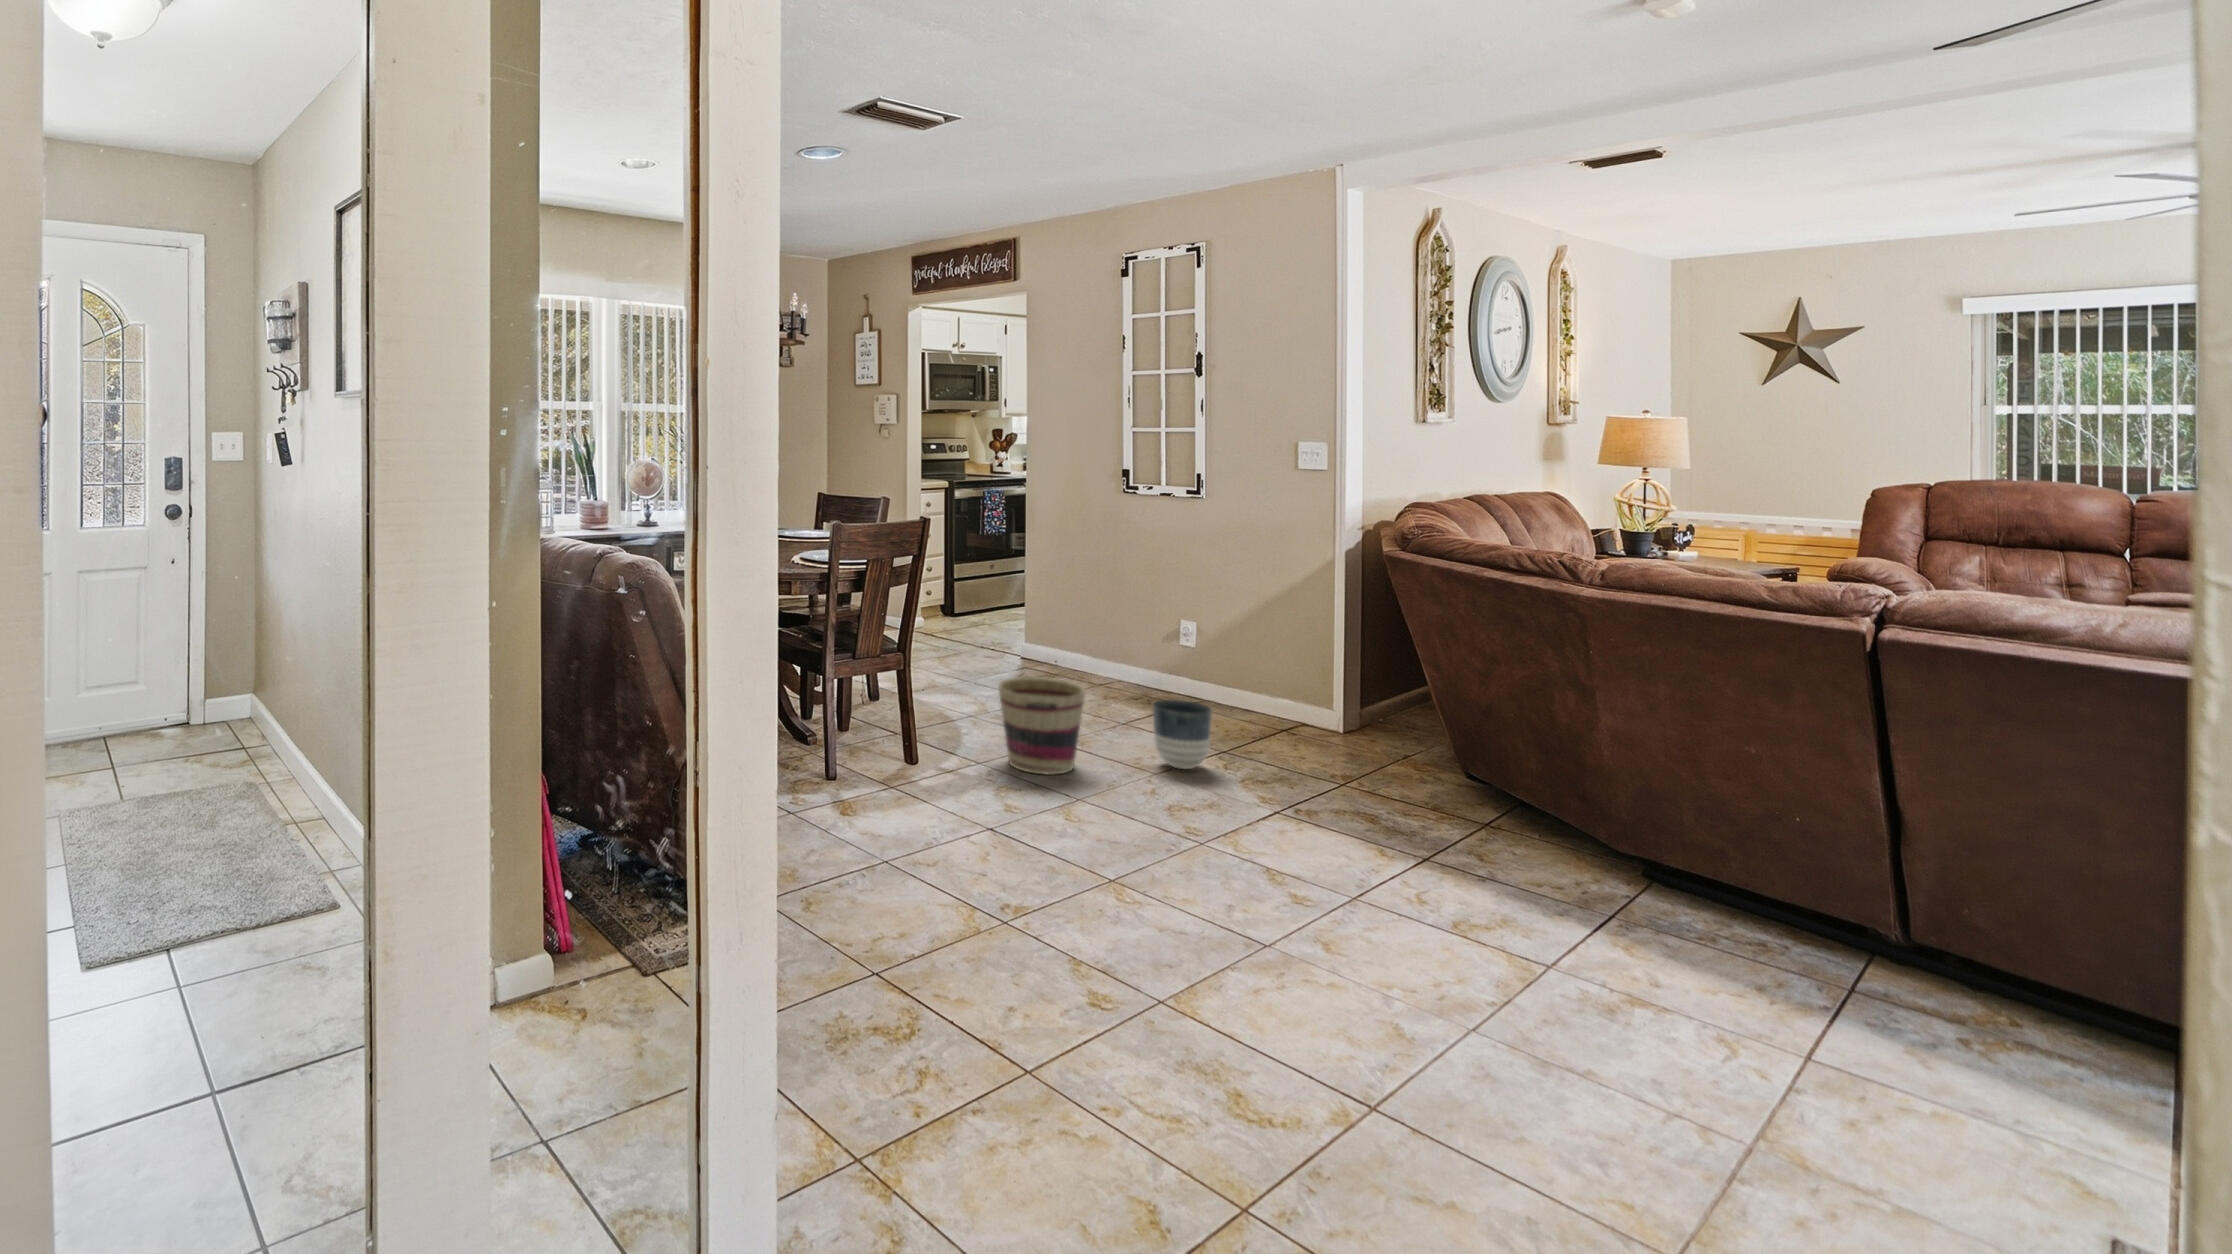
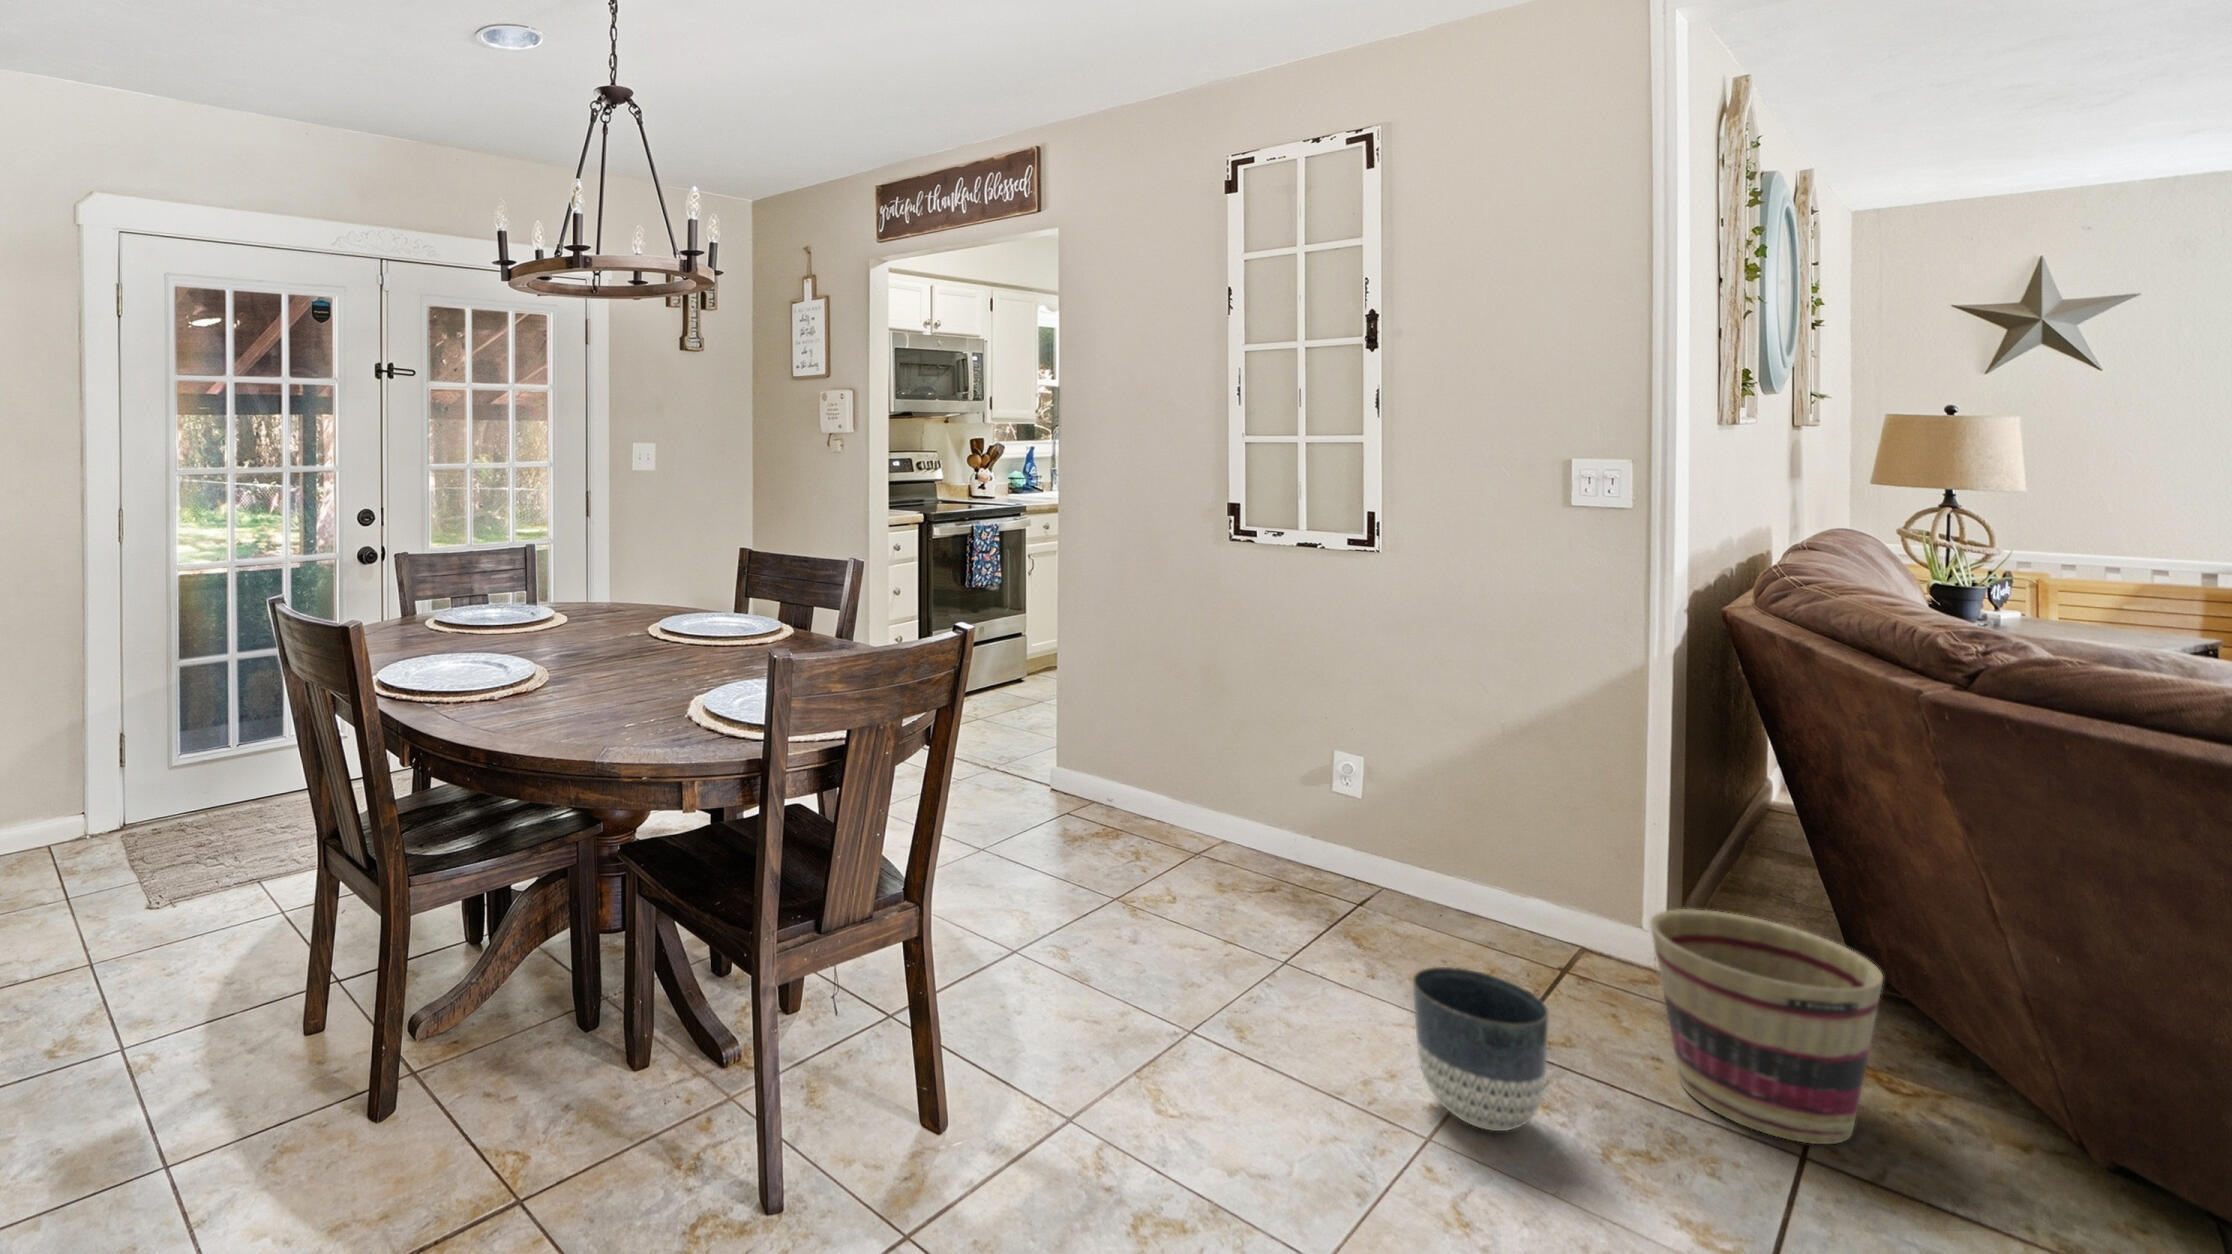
basket: present [998,677,1085,775] -> present [1650,909,1883,1144]

